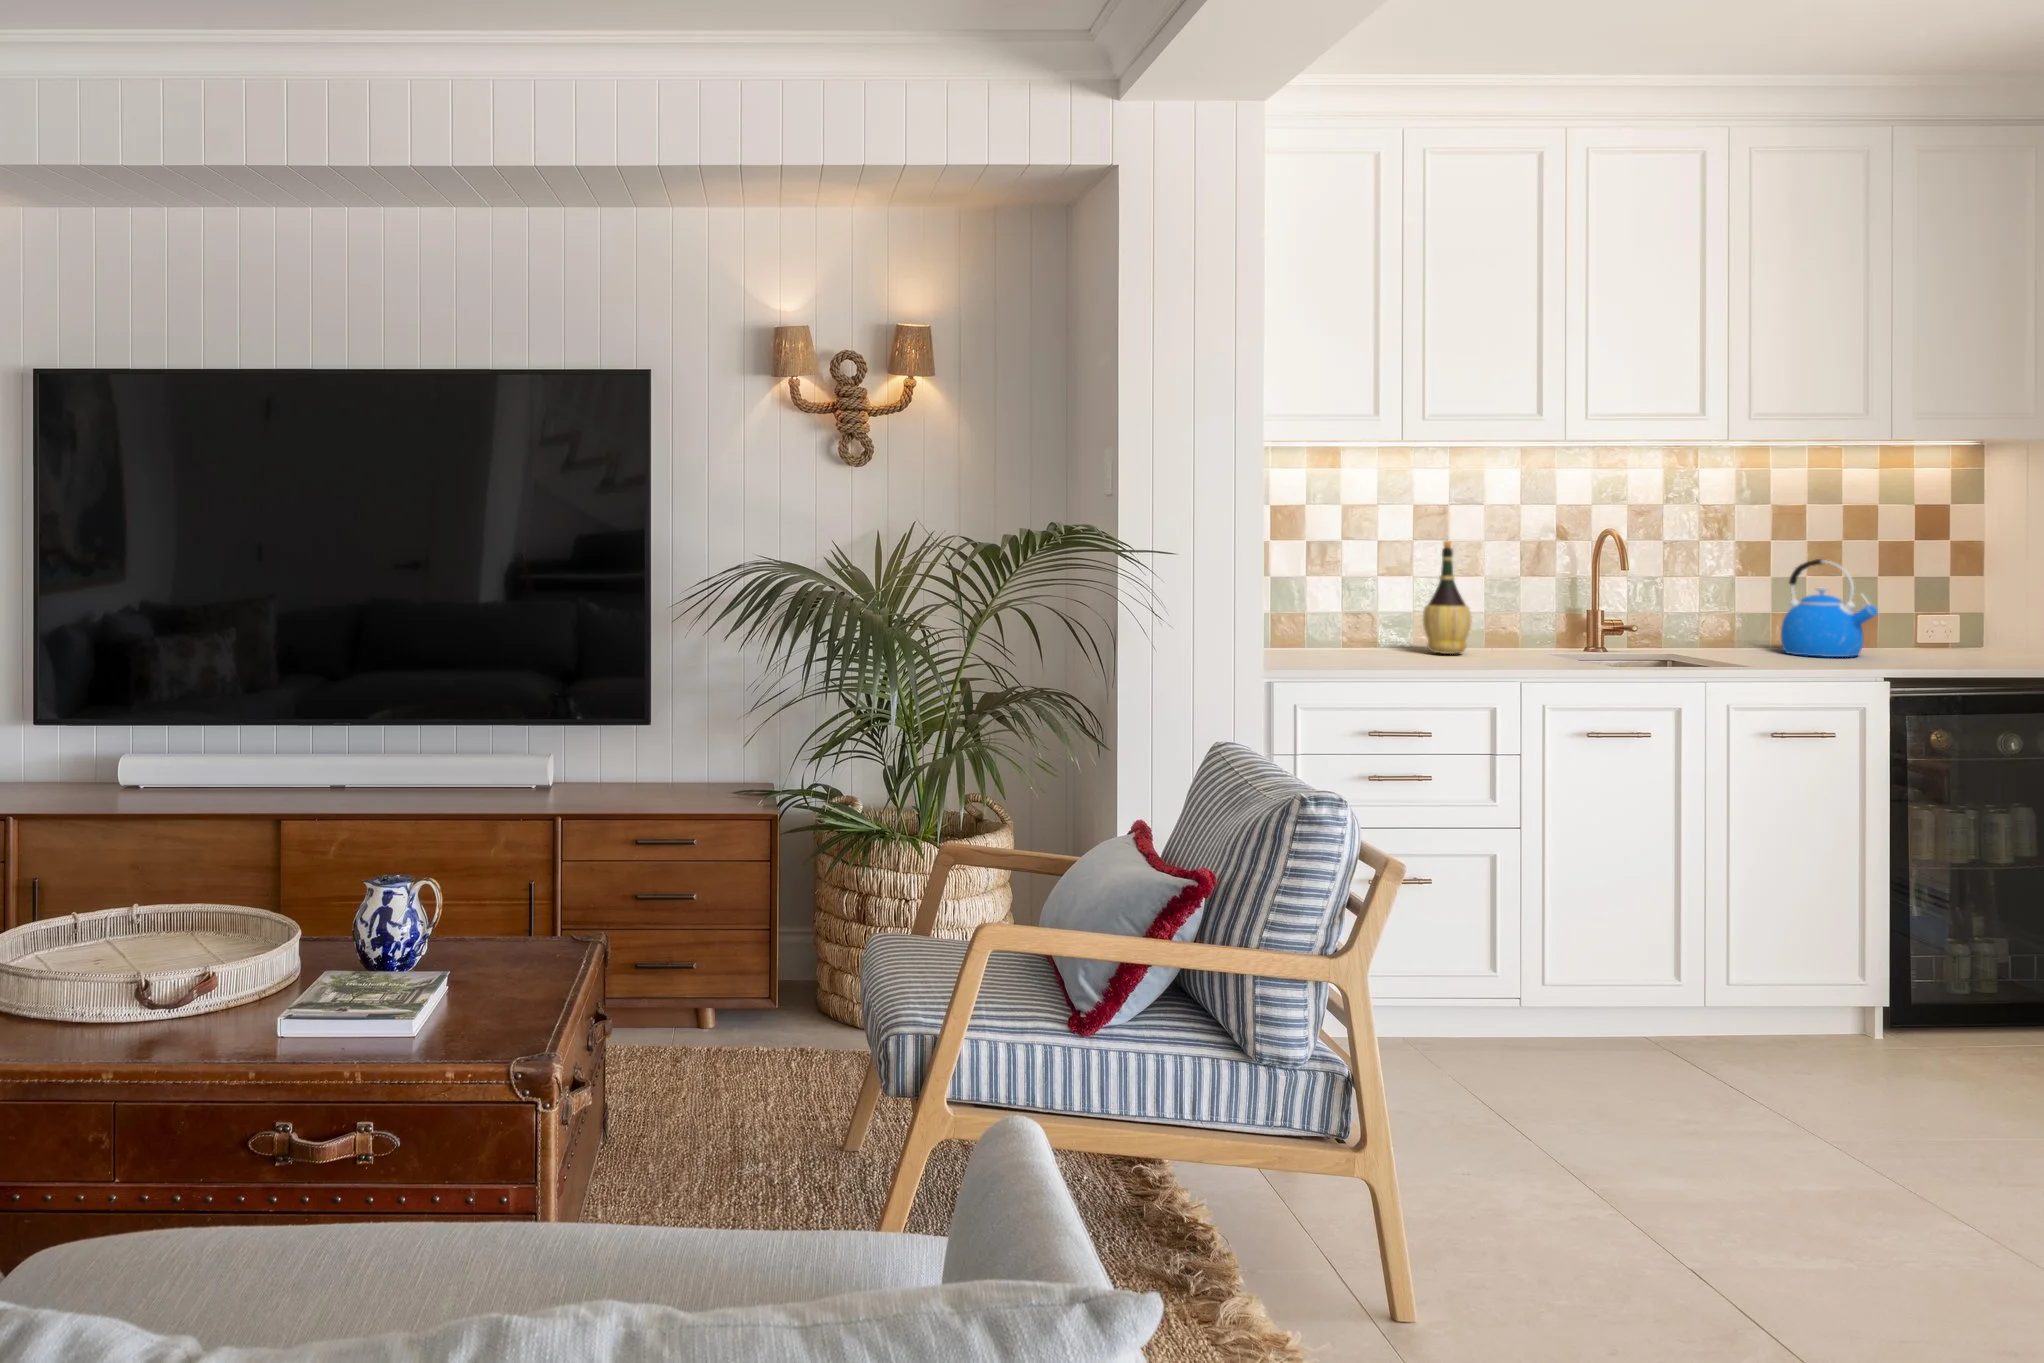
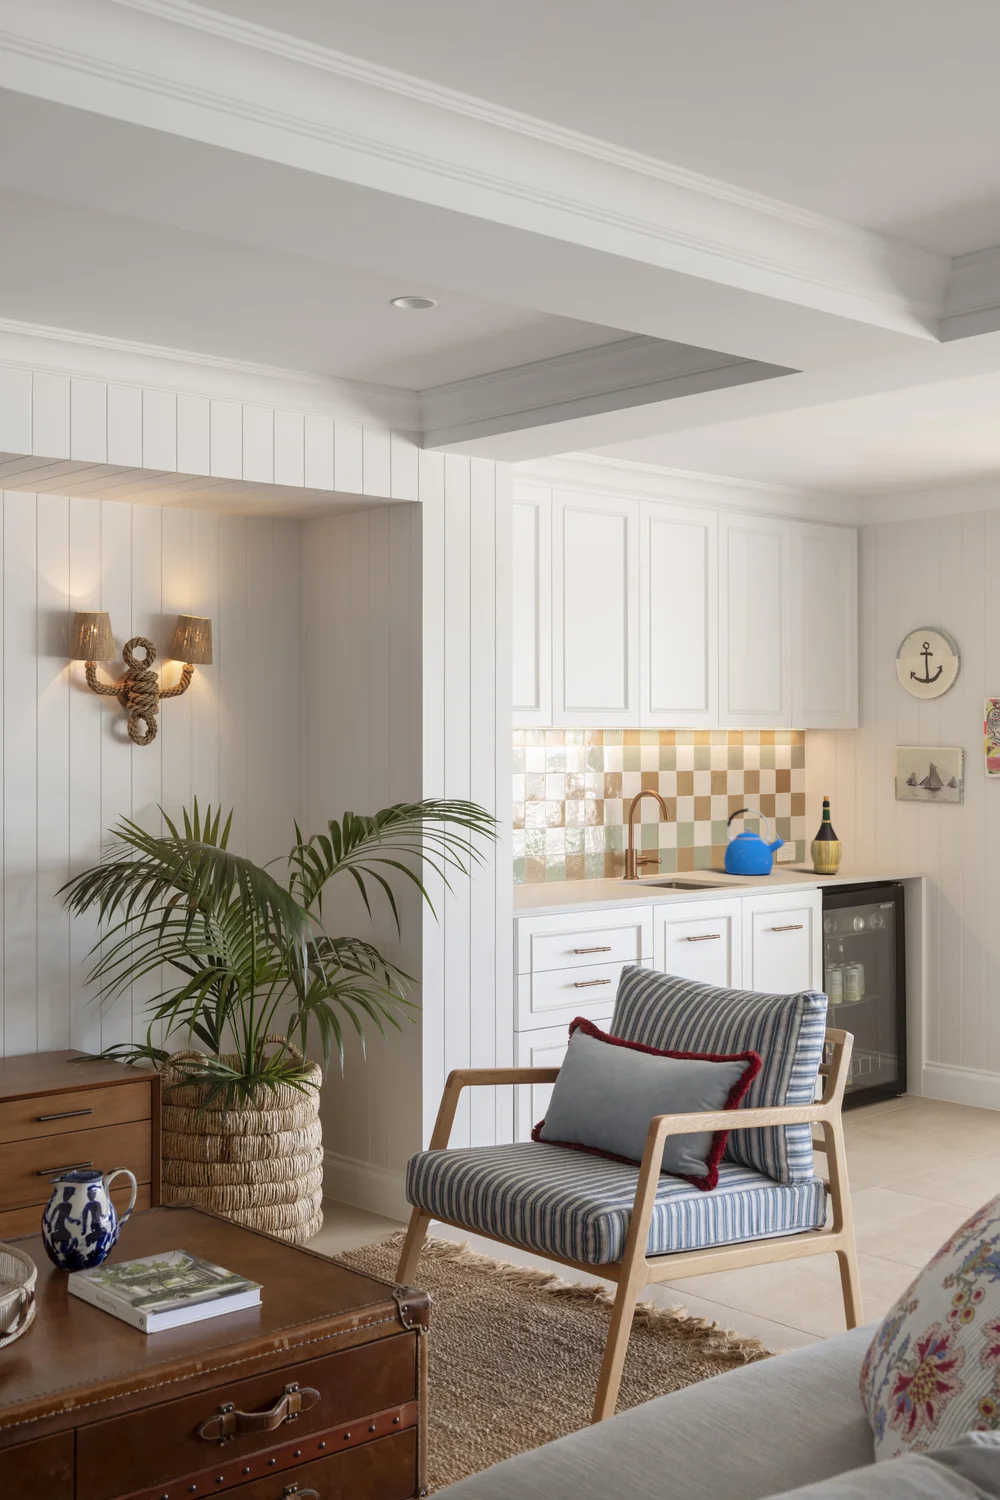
wine bottle: present [1423,541,1471,654] -> present [810,796,842,874]

